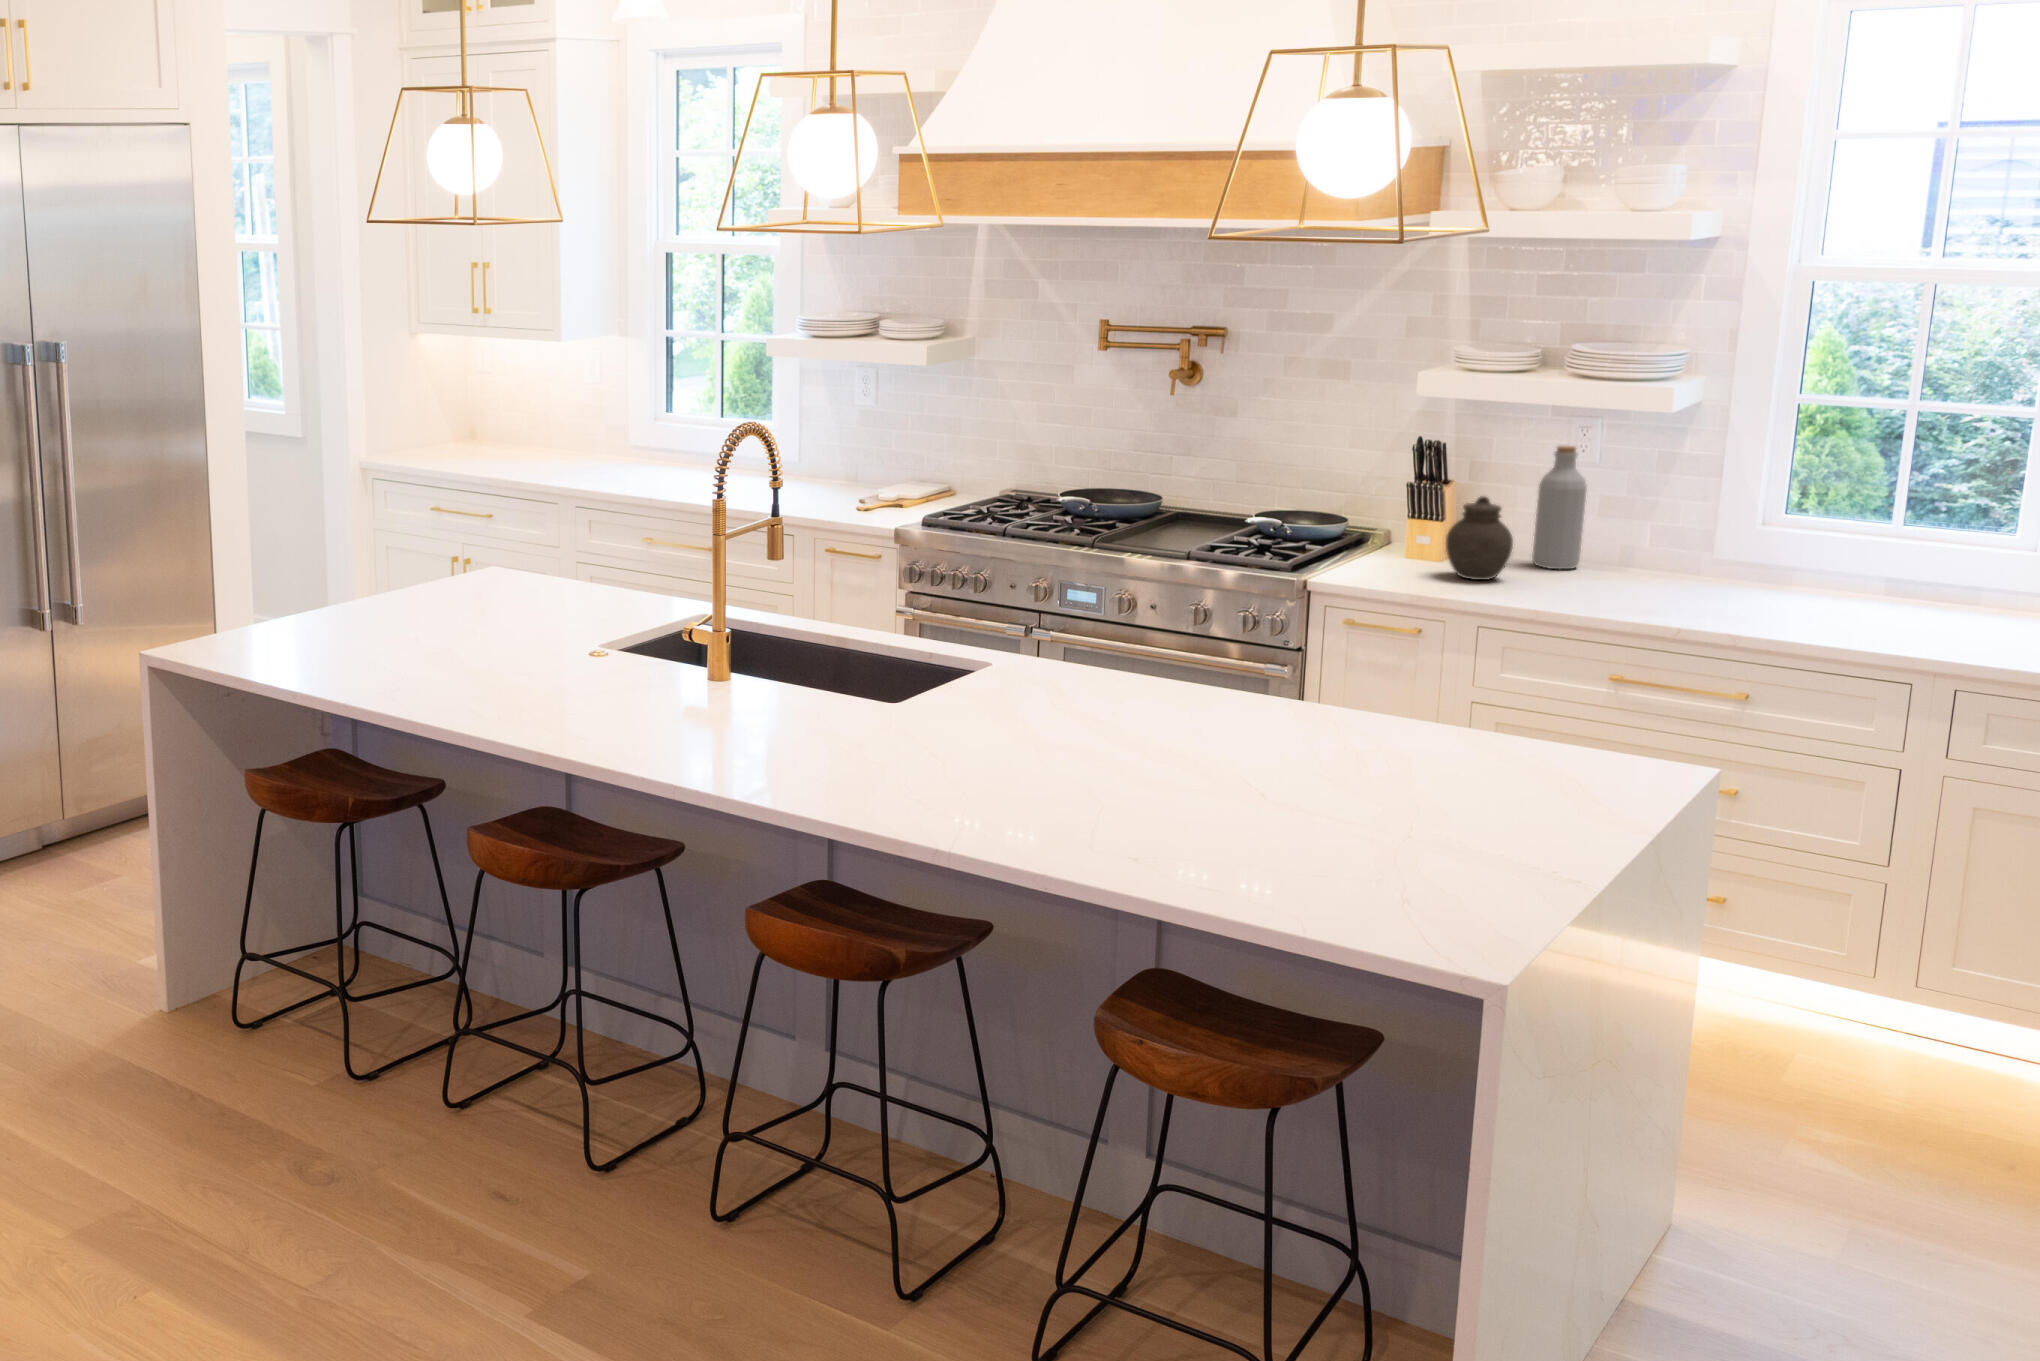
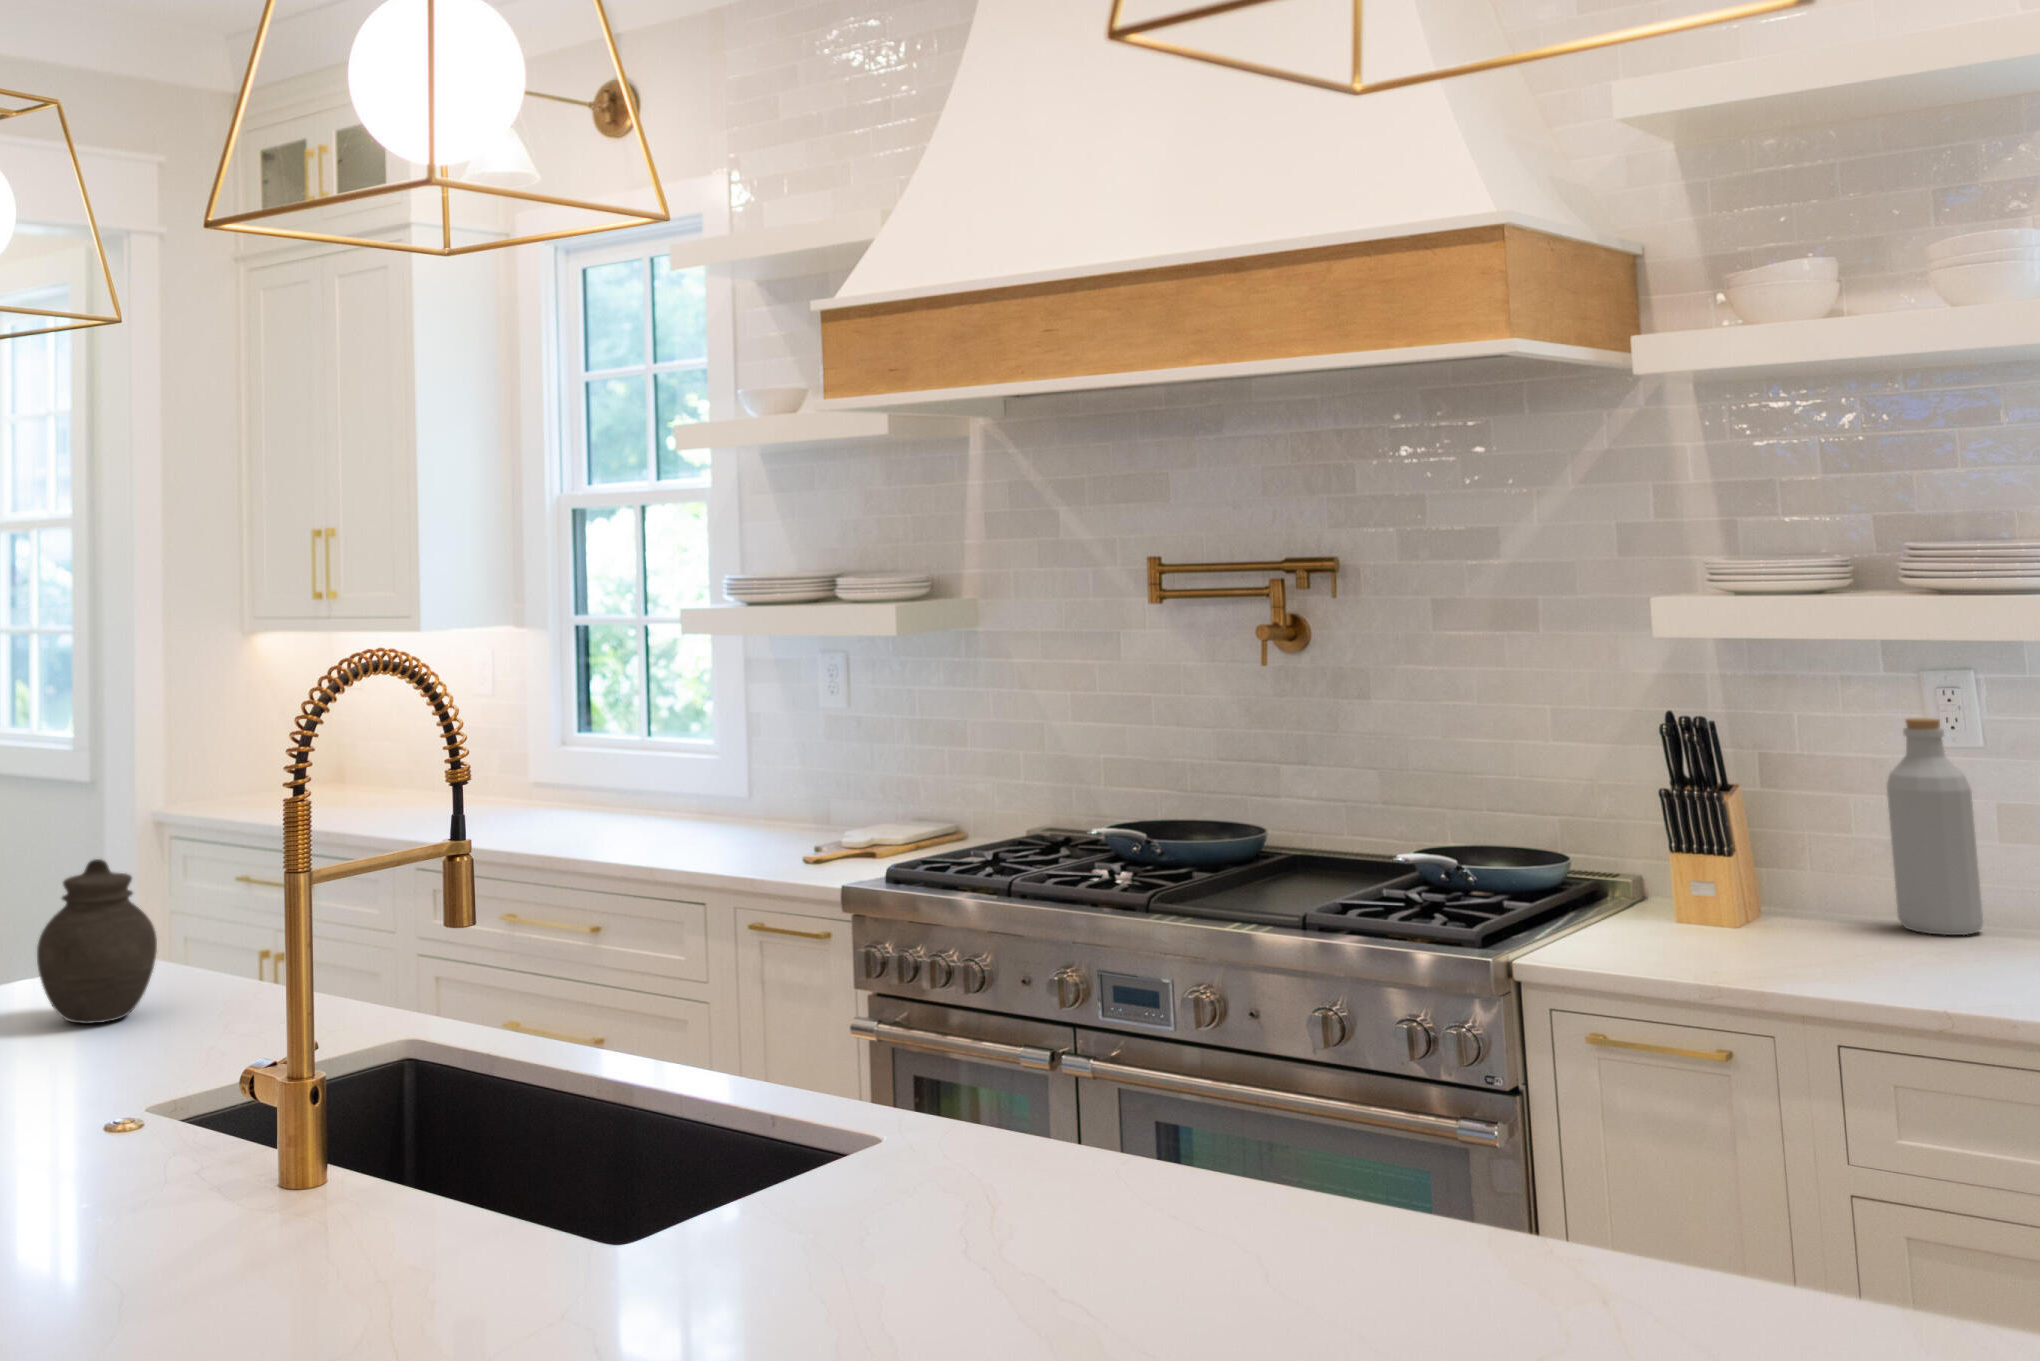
jar: present [1446,496,1513,580] -> present [37,859,157,1024]

